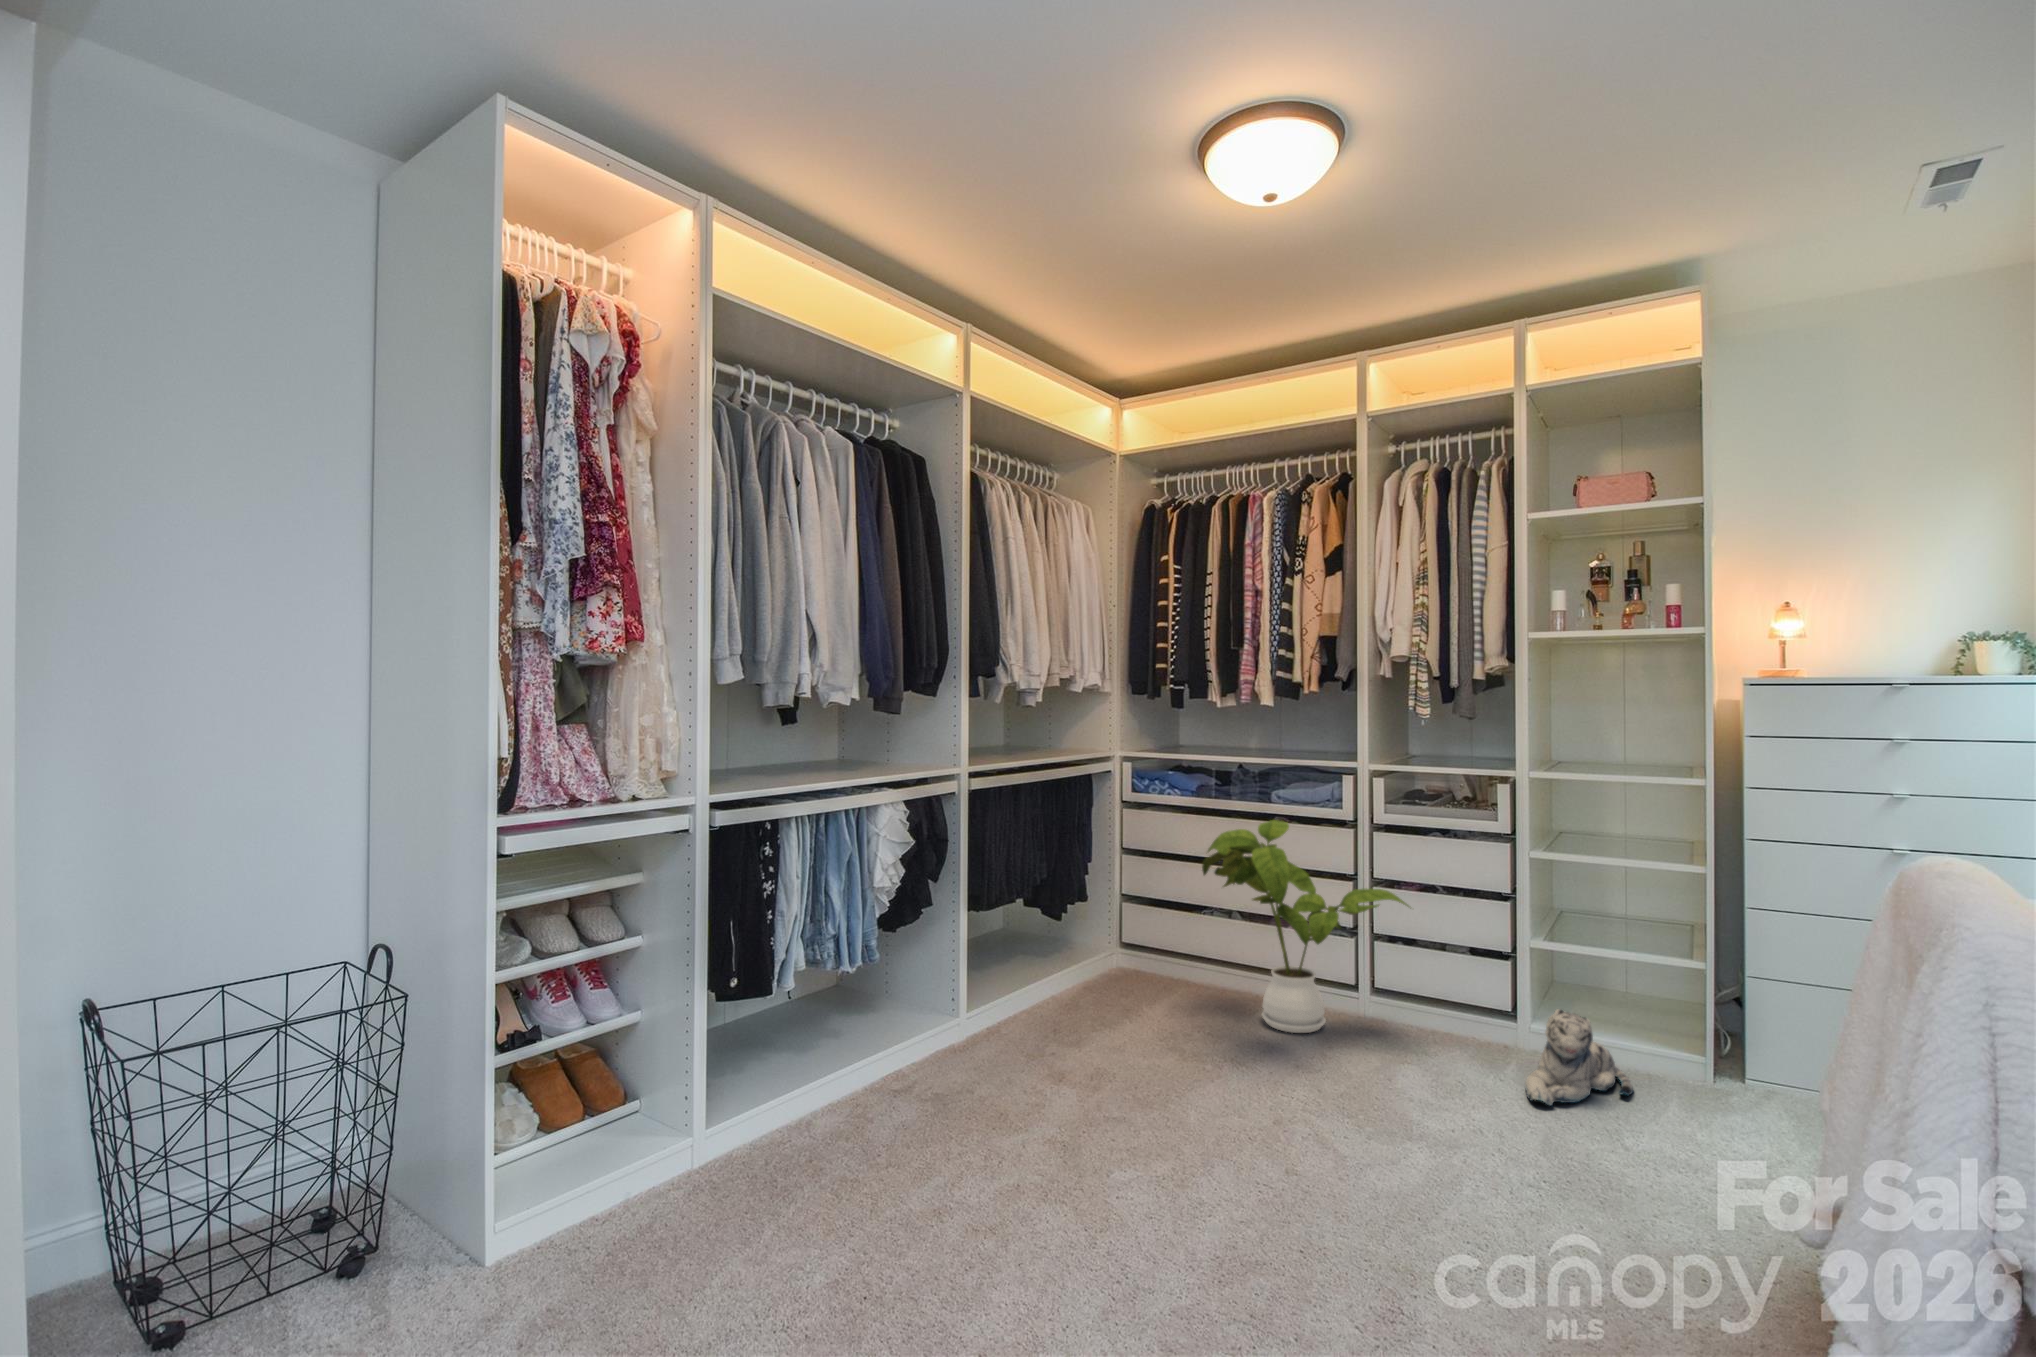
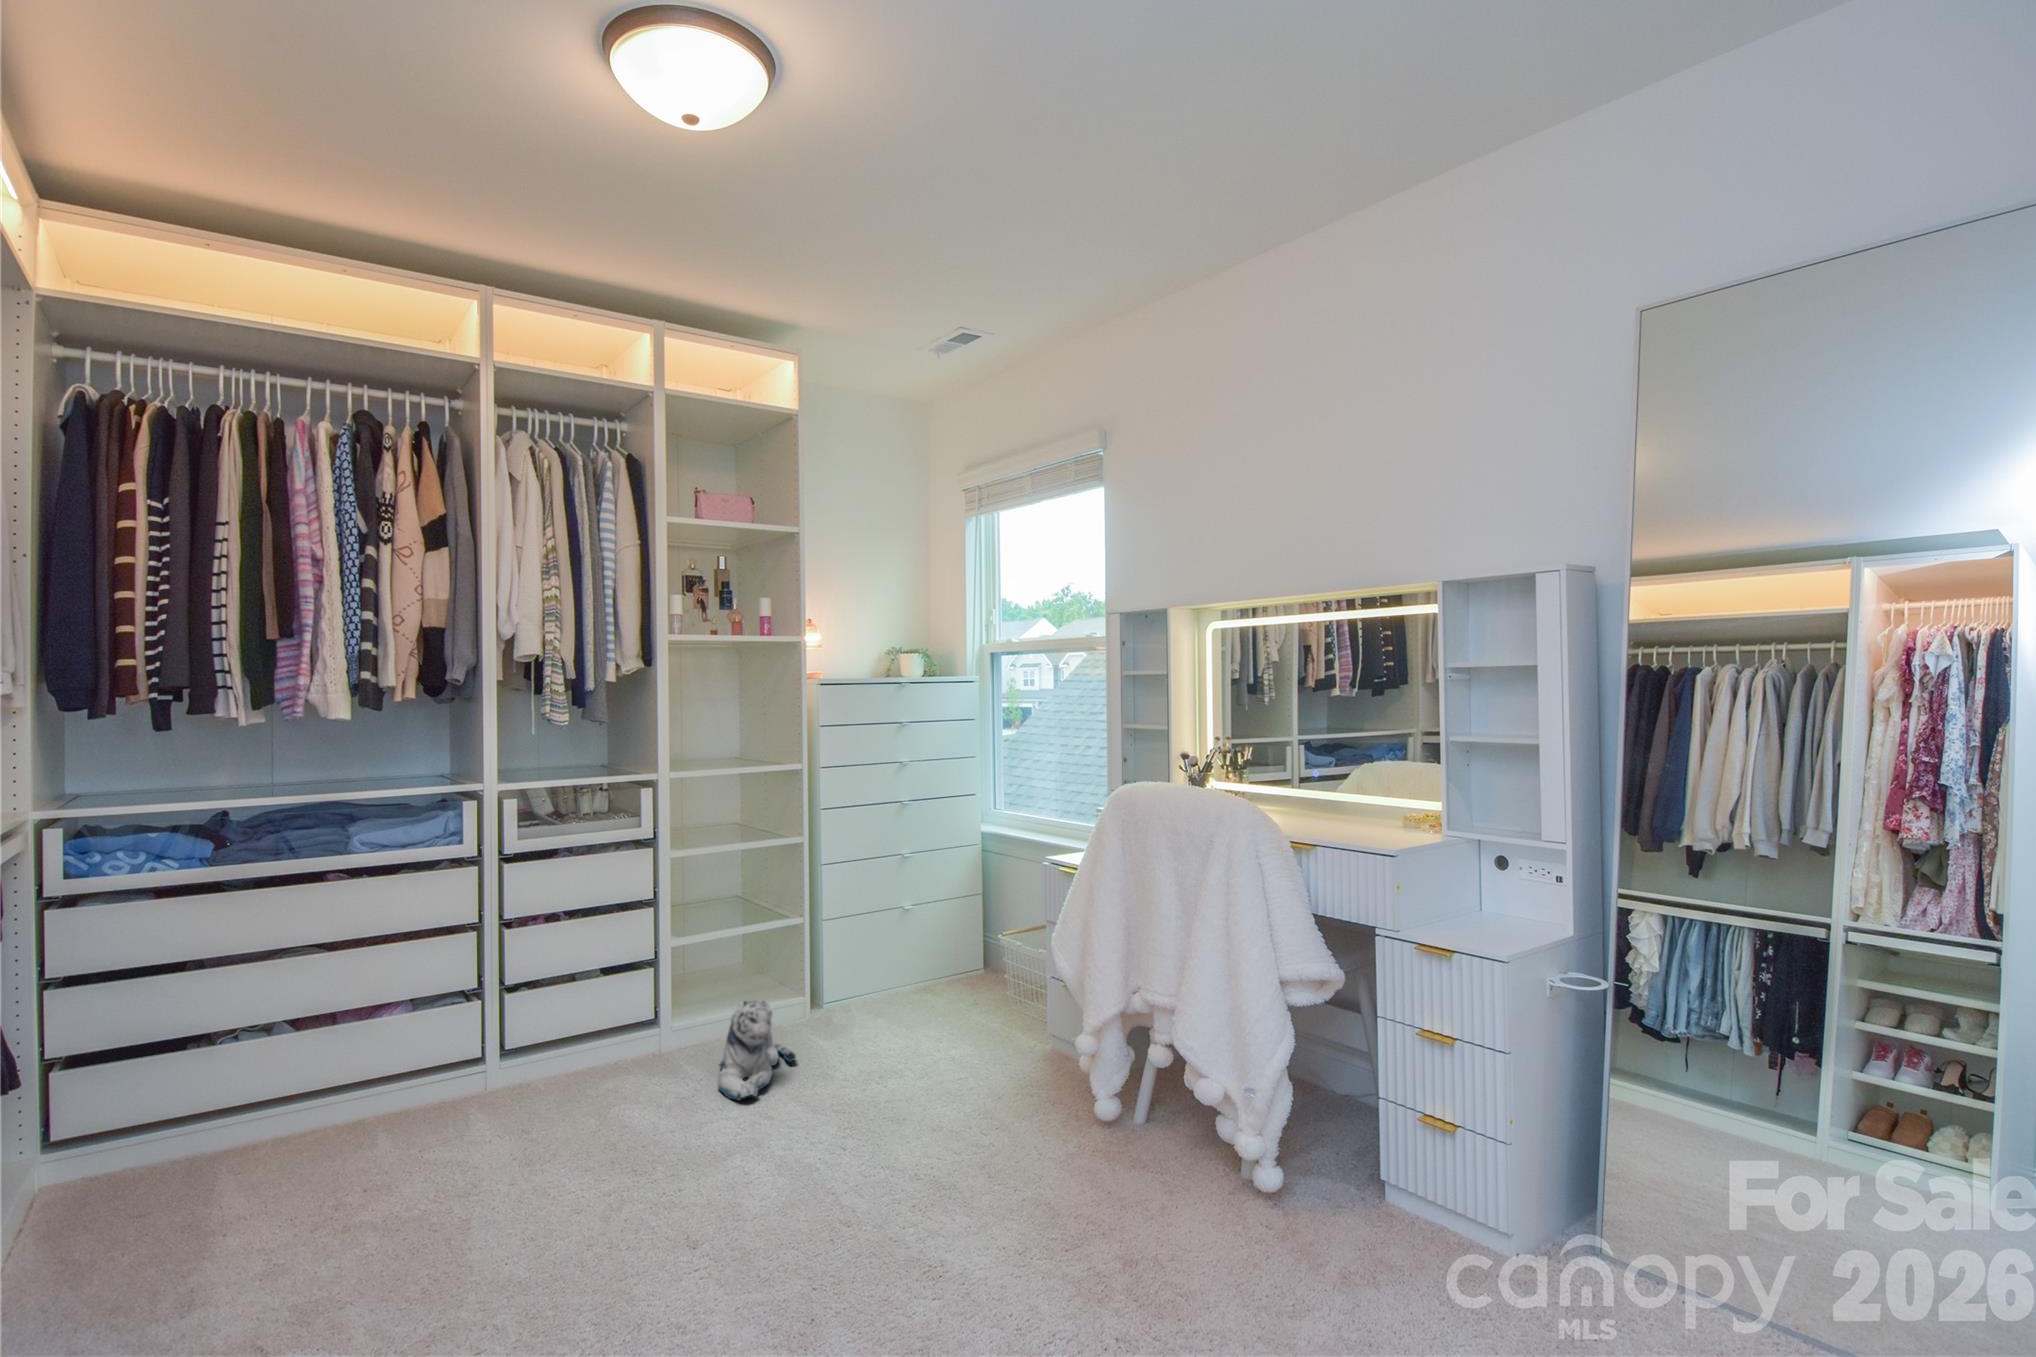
house plant: present [1202,820,1409,1033] -> none [264,871,577,1155]

